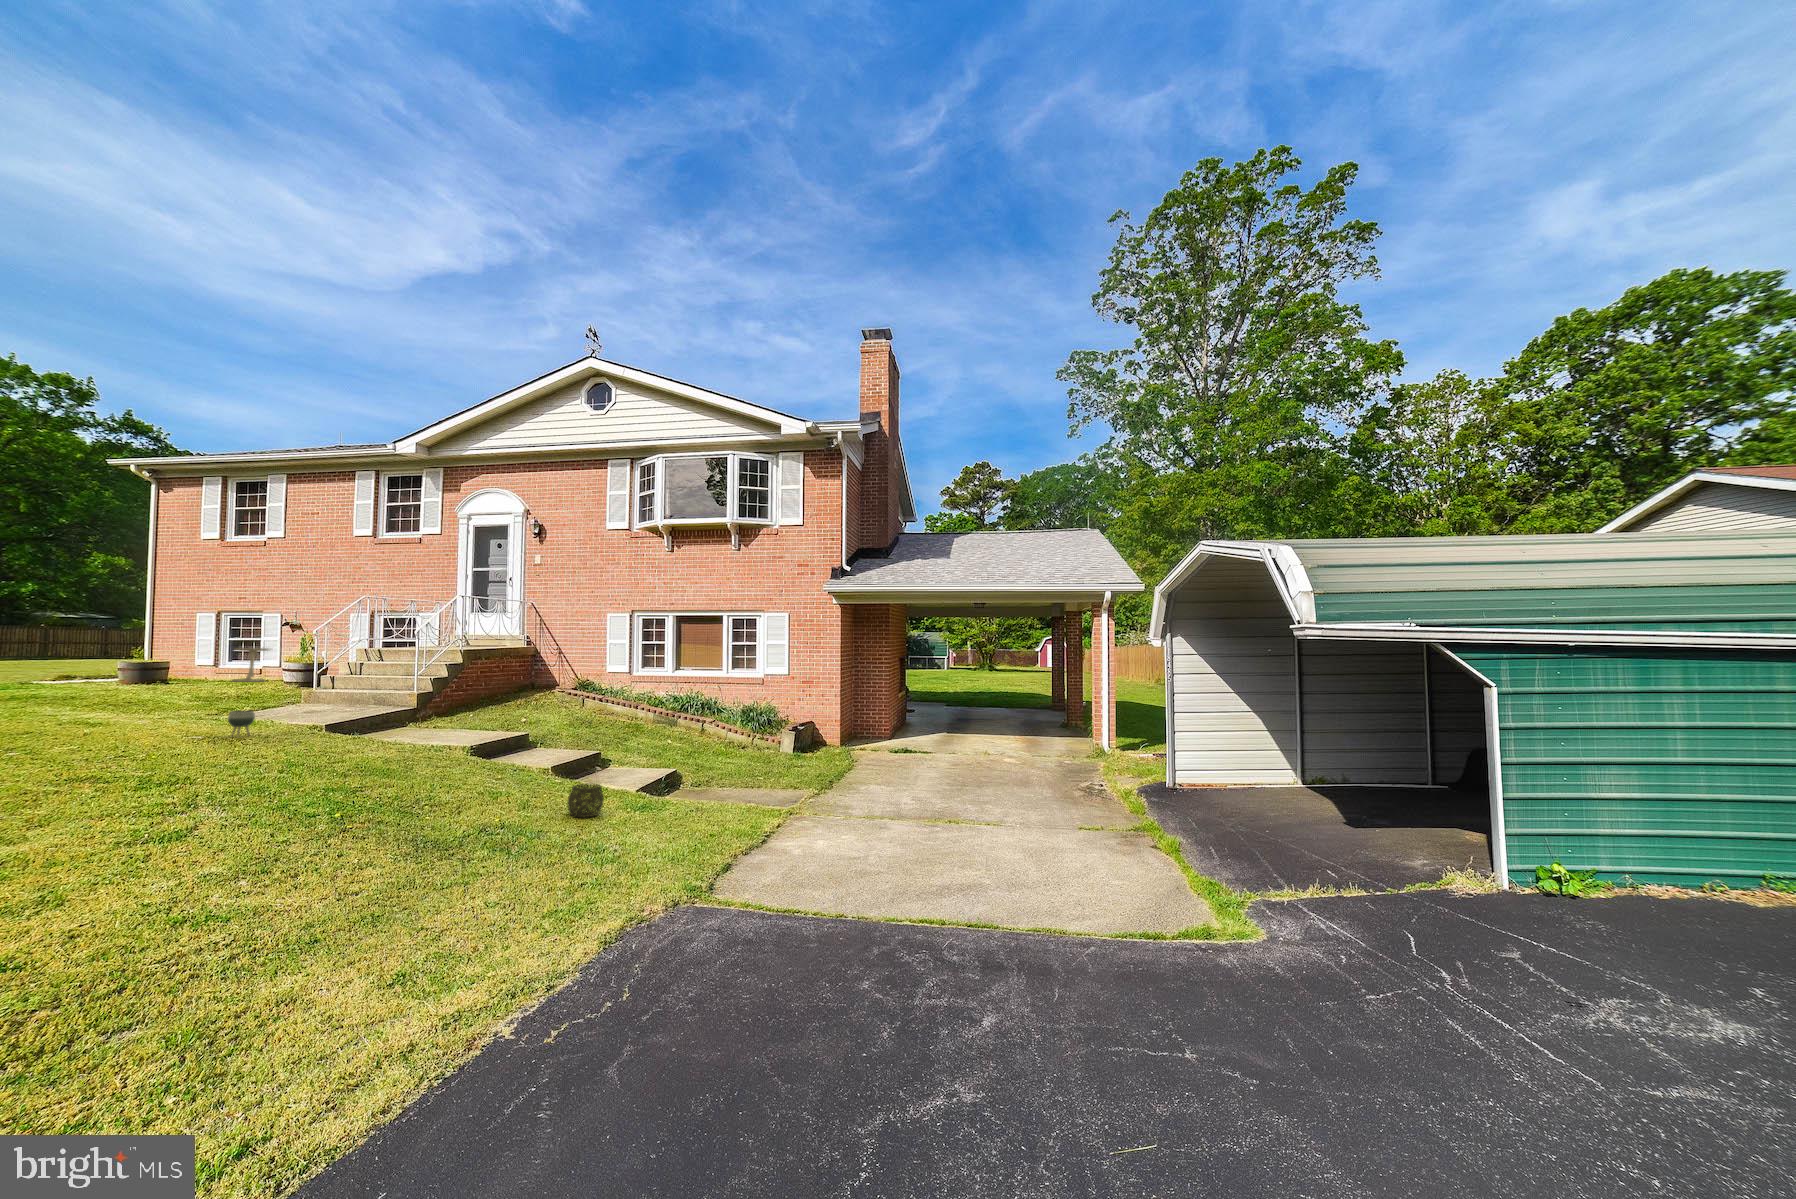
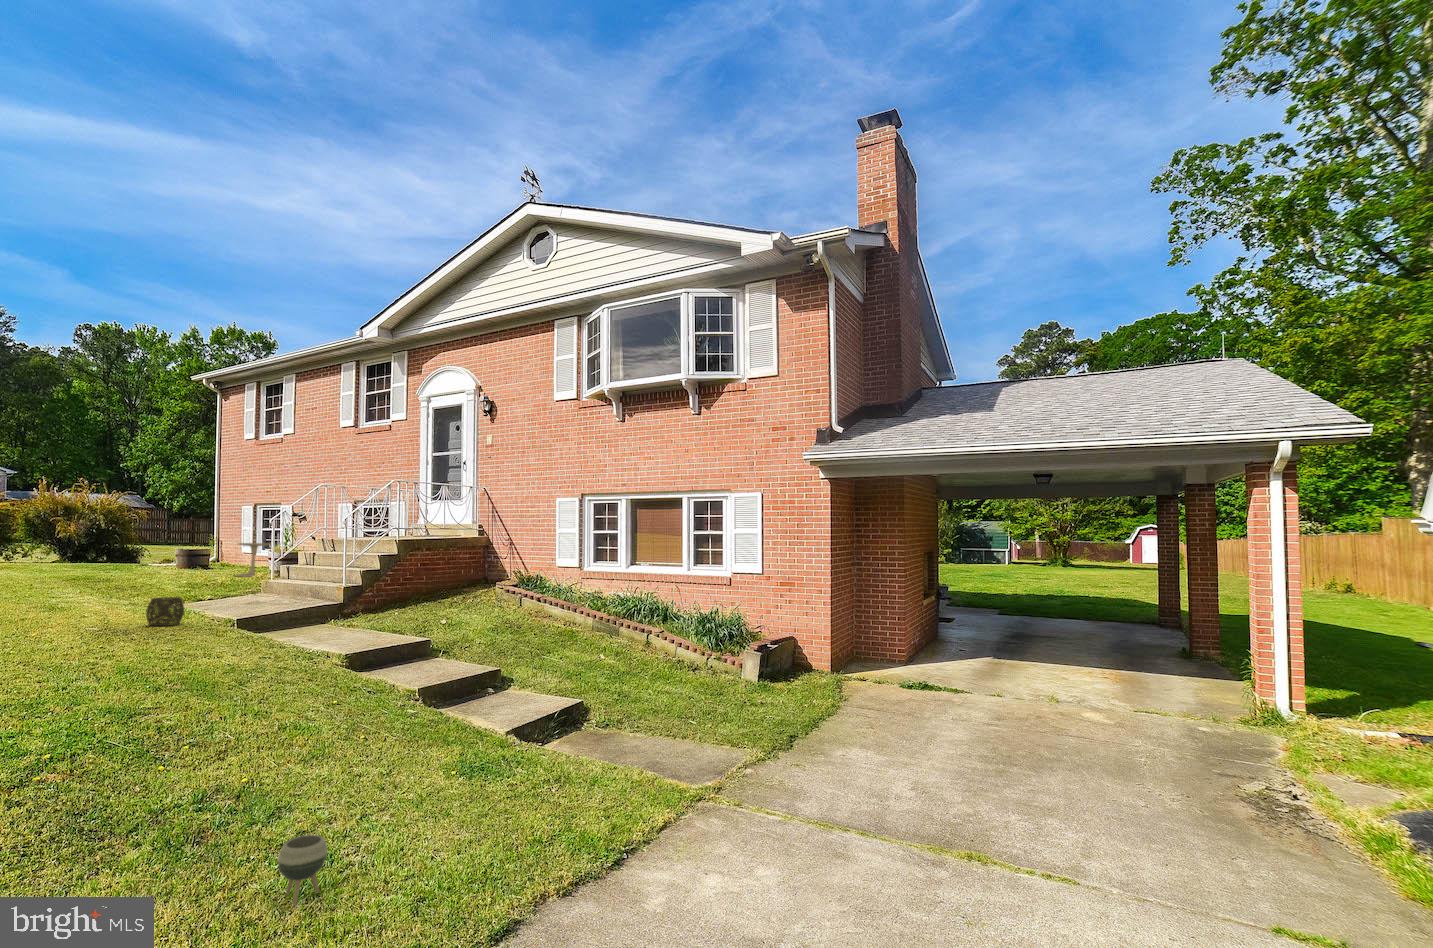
planter: present [228,711,255,737] -> present [278,834,327,906]
woven basket: present [568,783,604,818] -> present [146,597,184,626]

